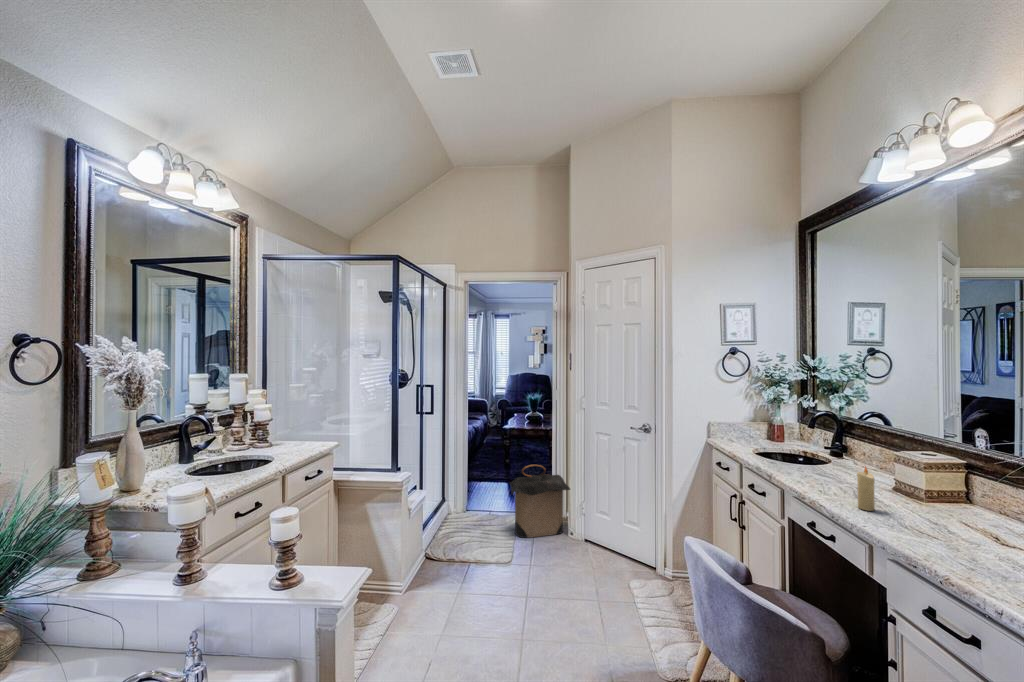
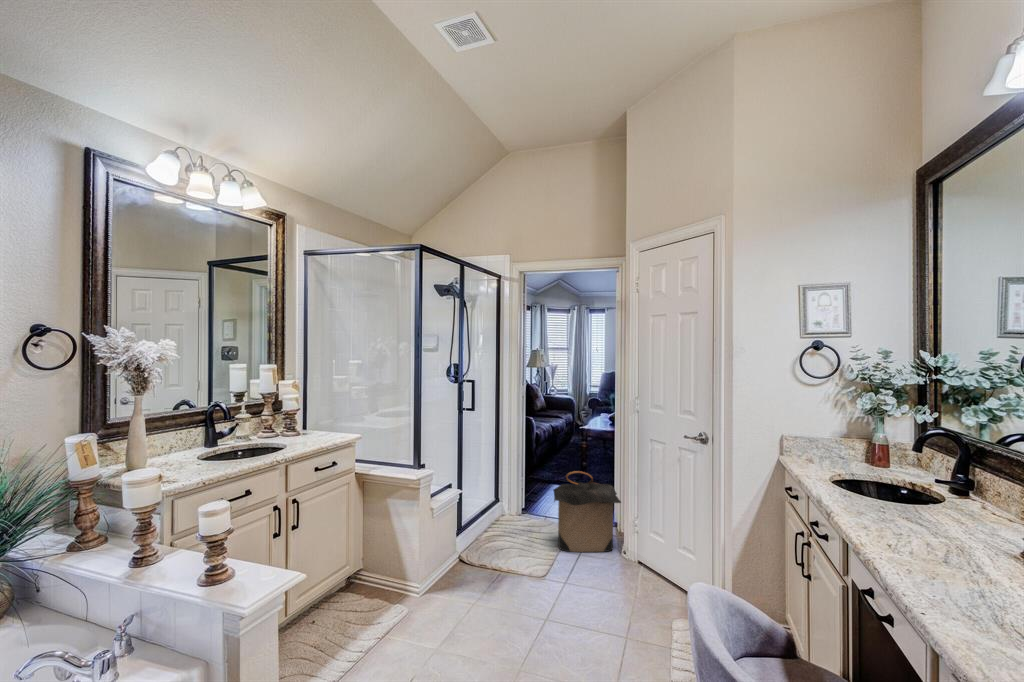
candle: present [857,466,875,511] -> none [947,518,977,589]

